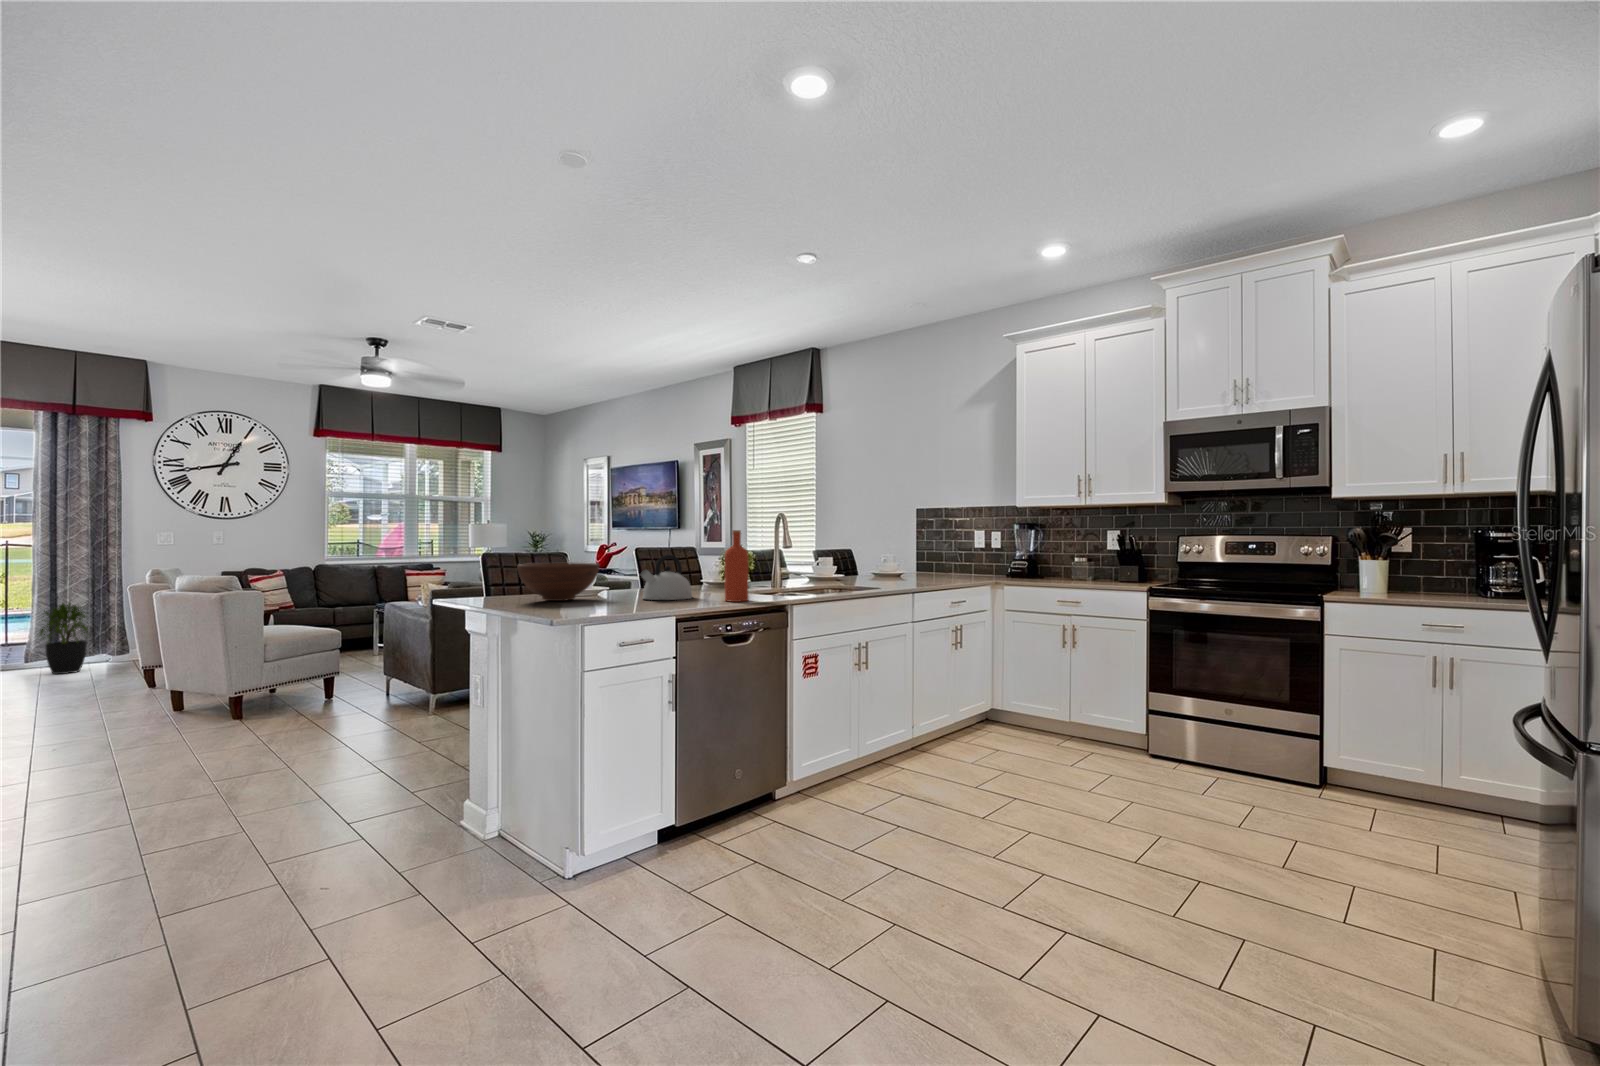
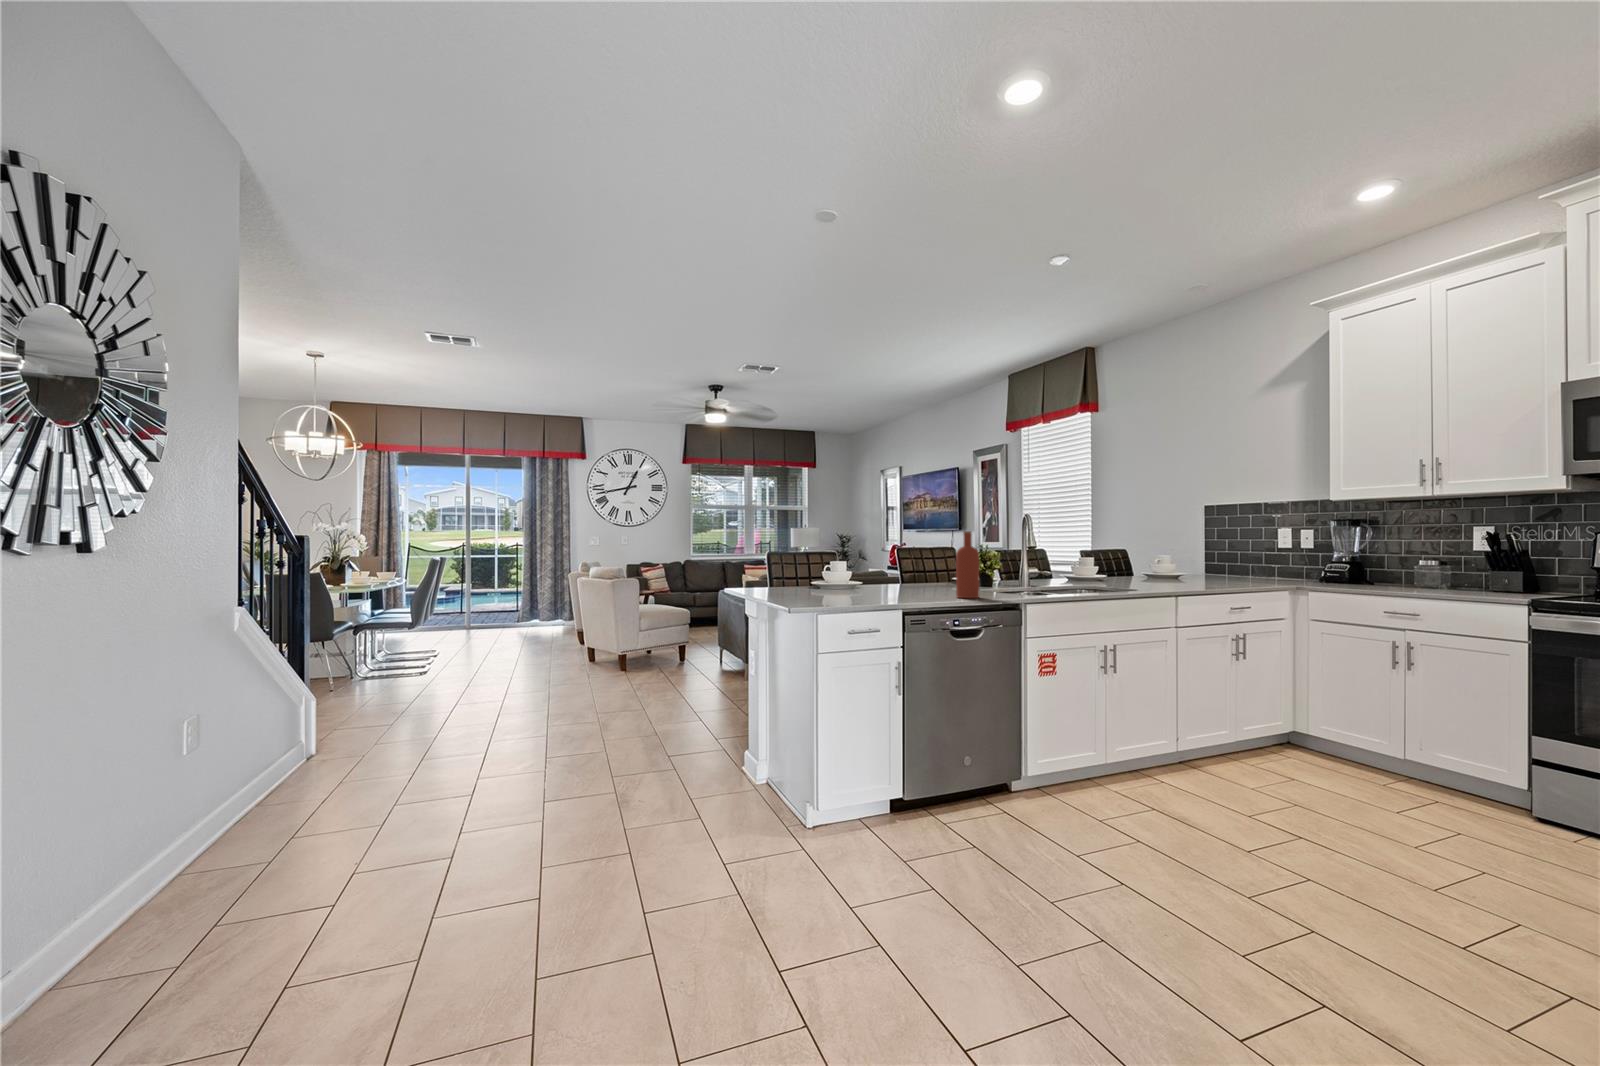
kettle: present [641,554,692,600] -> none [884,554,932,595]
fruit bowl: present [517,563,599,601] -> none [787,560,852,592]
potted plant: present [39,603,89,674] -> none [527,583,556,631]

